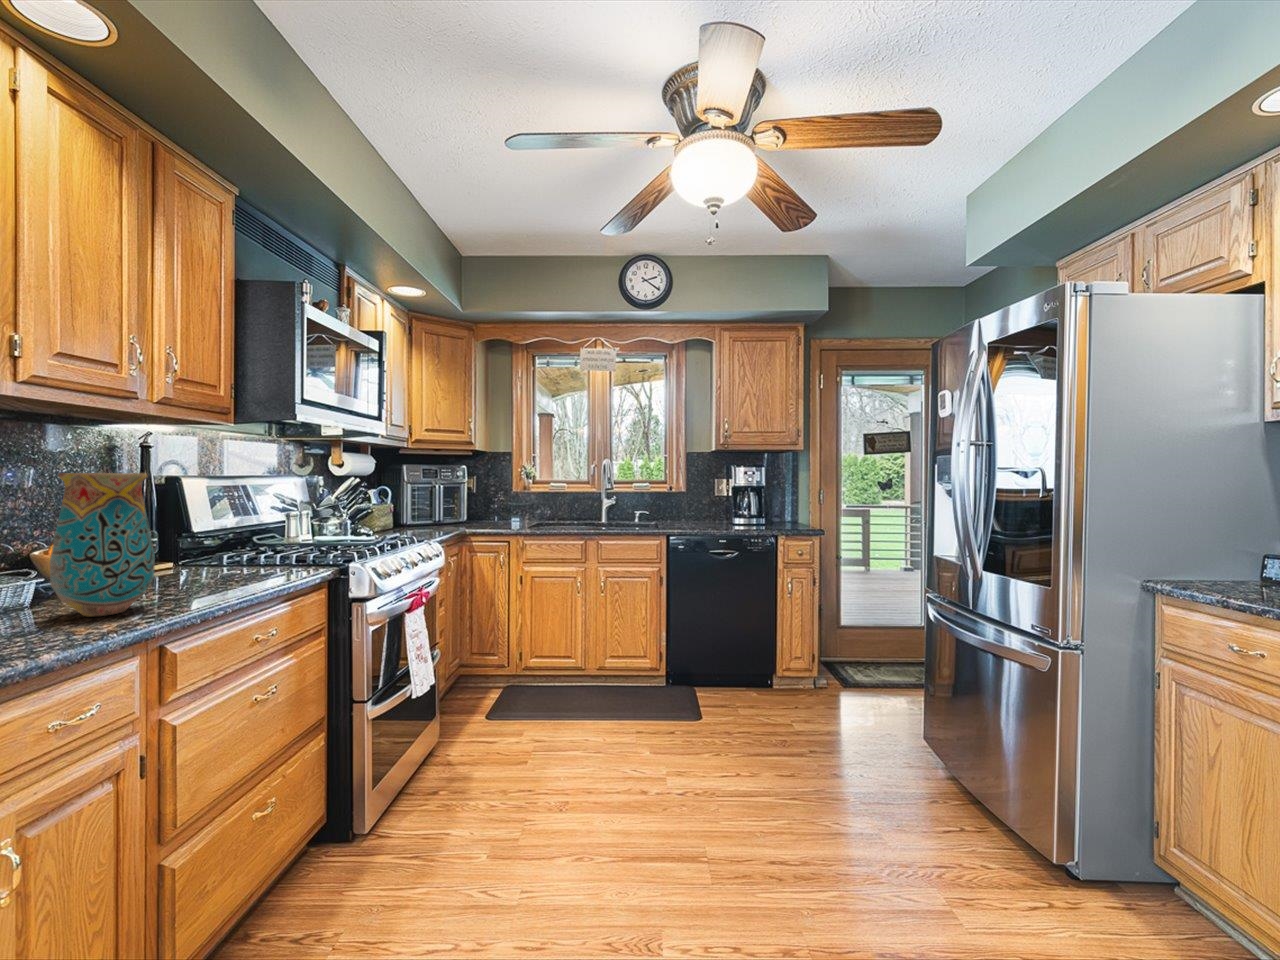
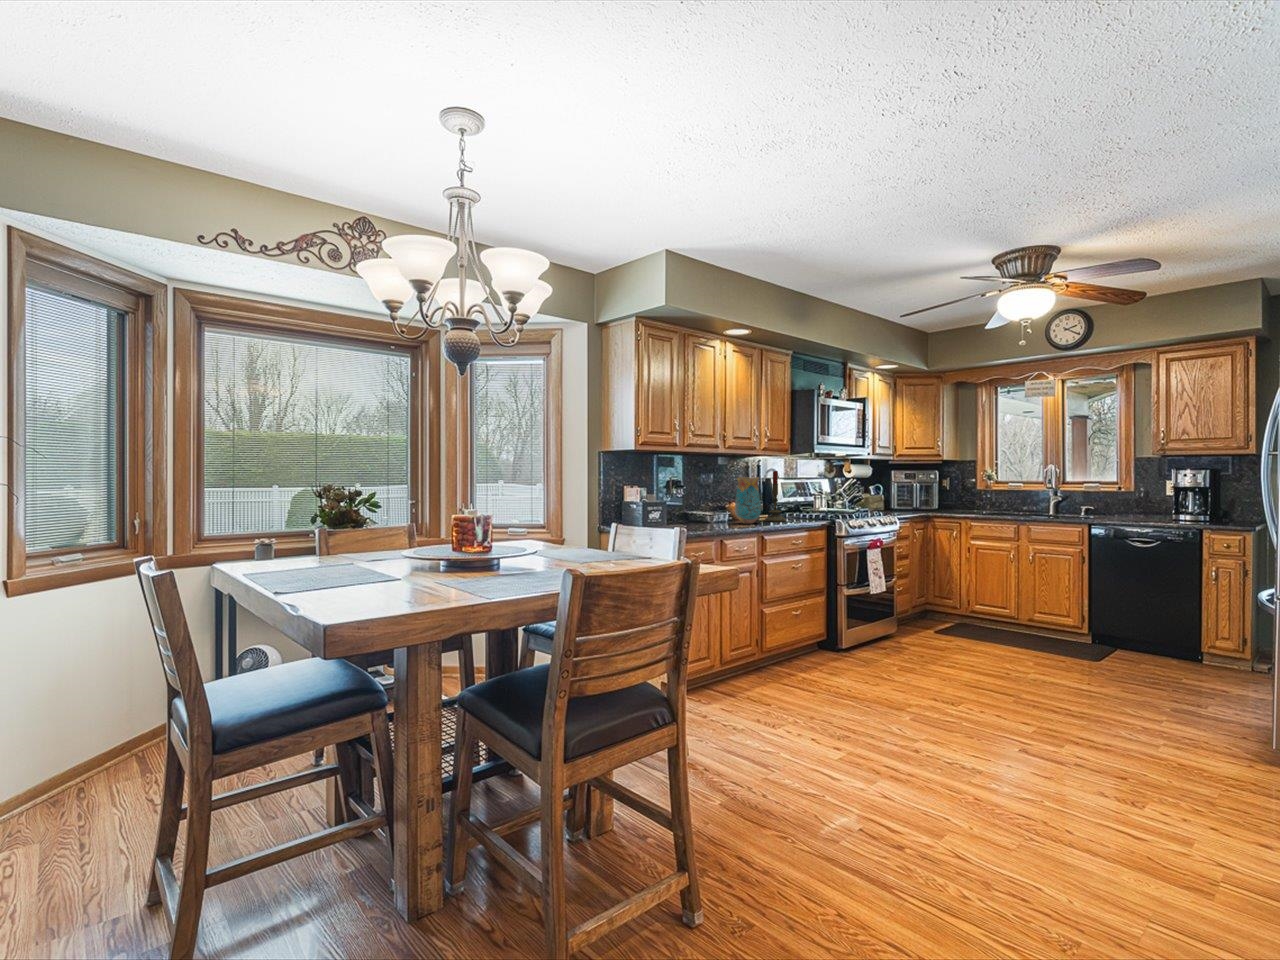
candle: none [167,452,233,595] -> present [765,471,786,522]

